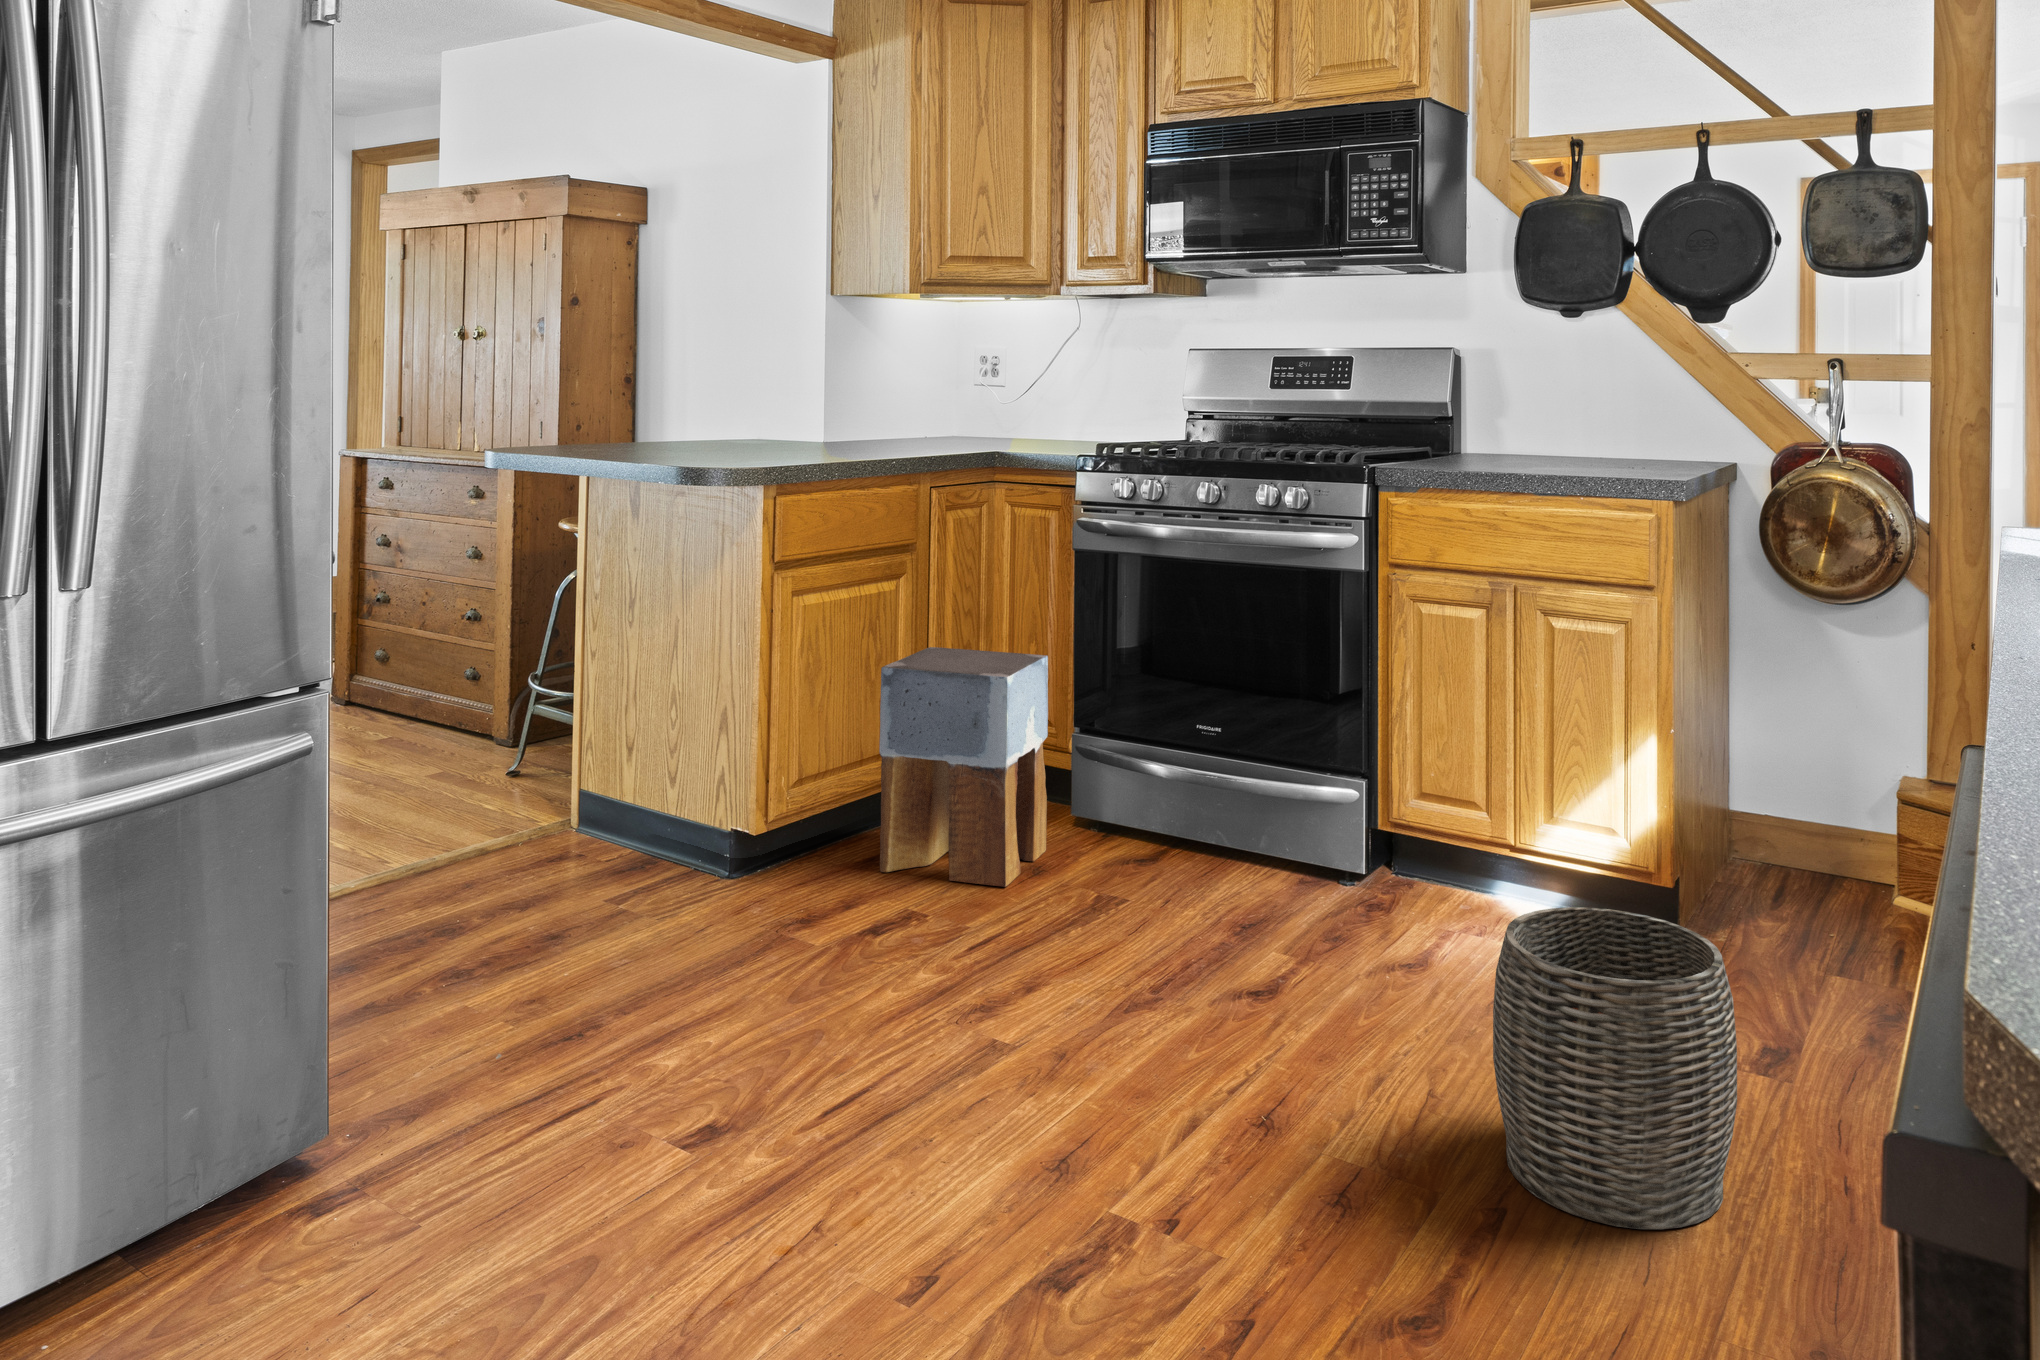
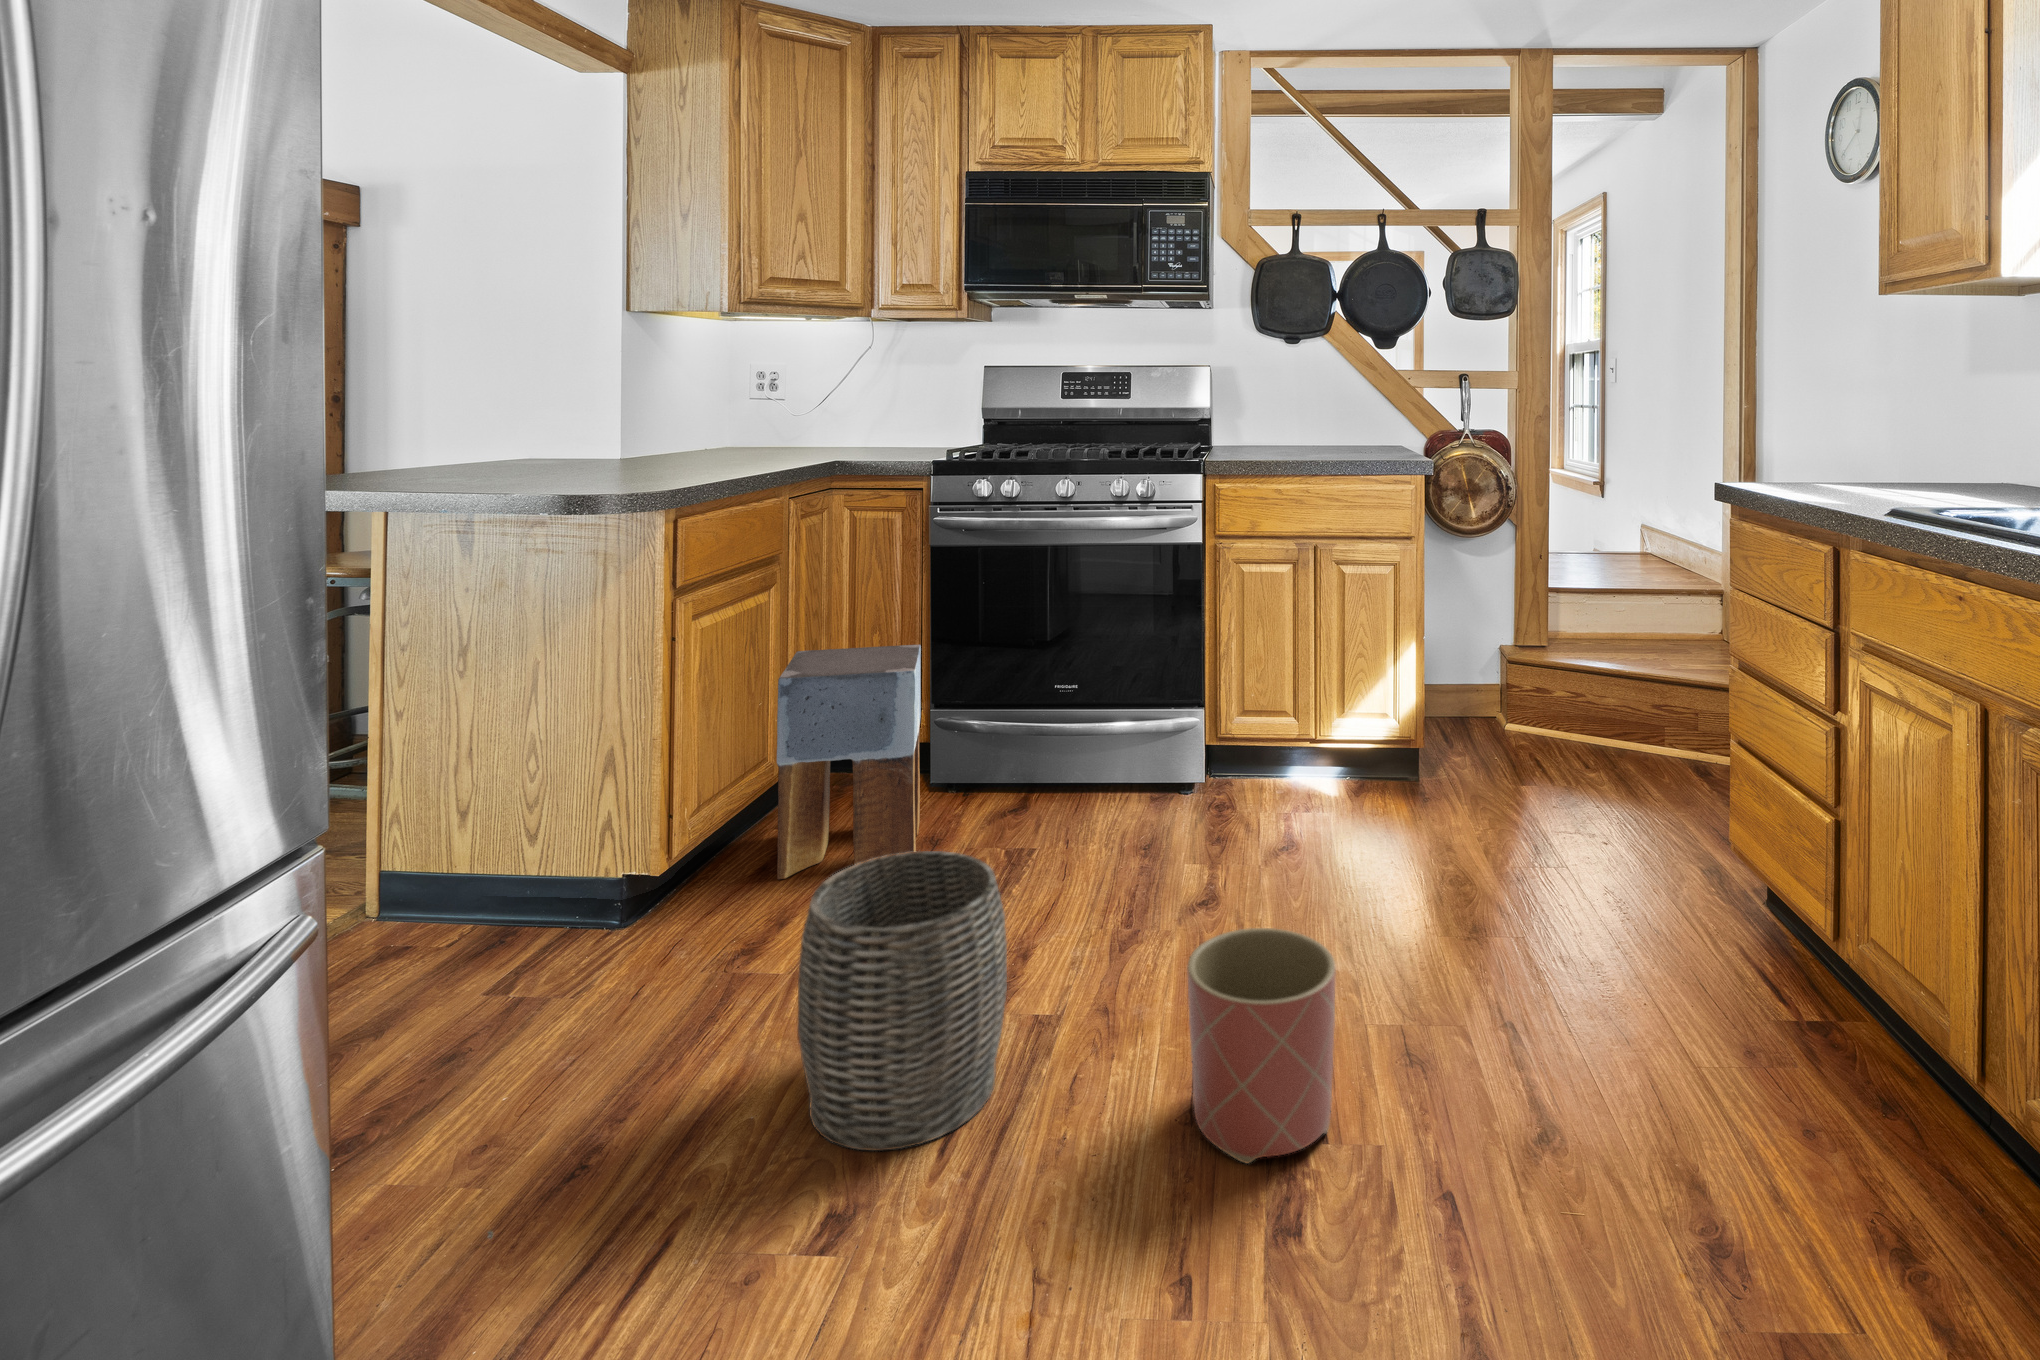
woven basket: present [1493,907,1737,1229] -> present [798,851,1007,1151]
planter: none [1045,979,1211,1216] -> present [1187,928,1336,1163]

